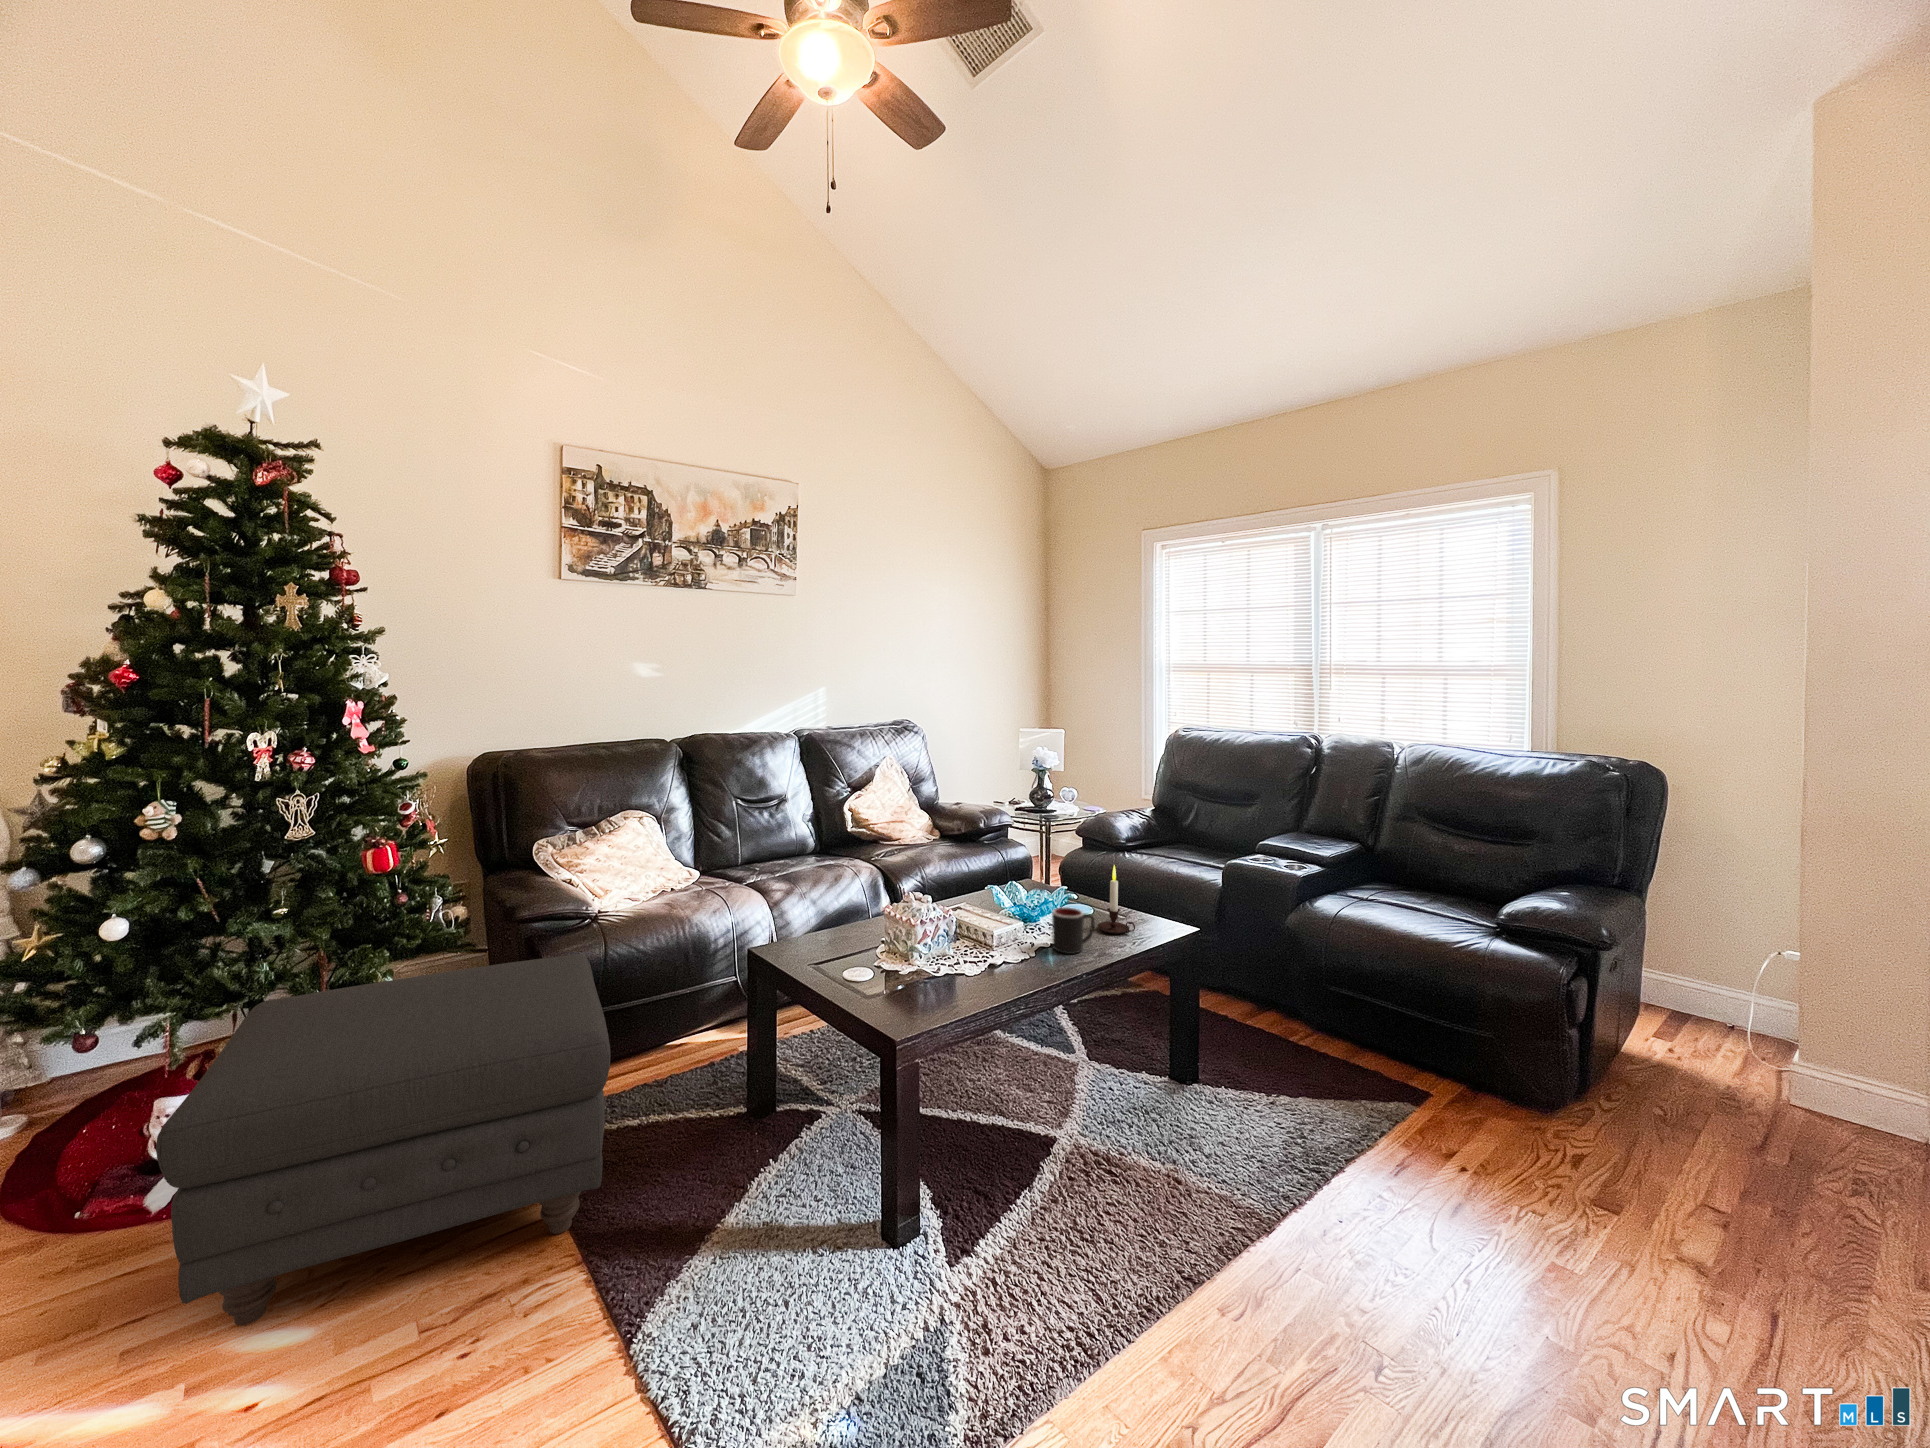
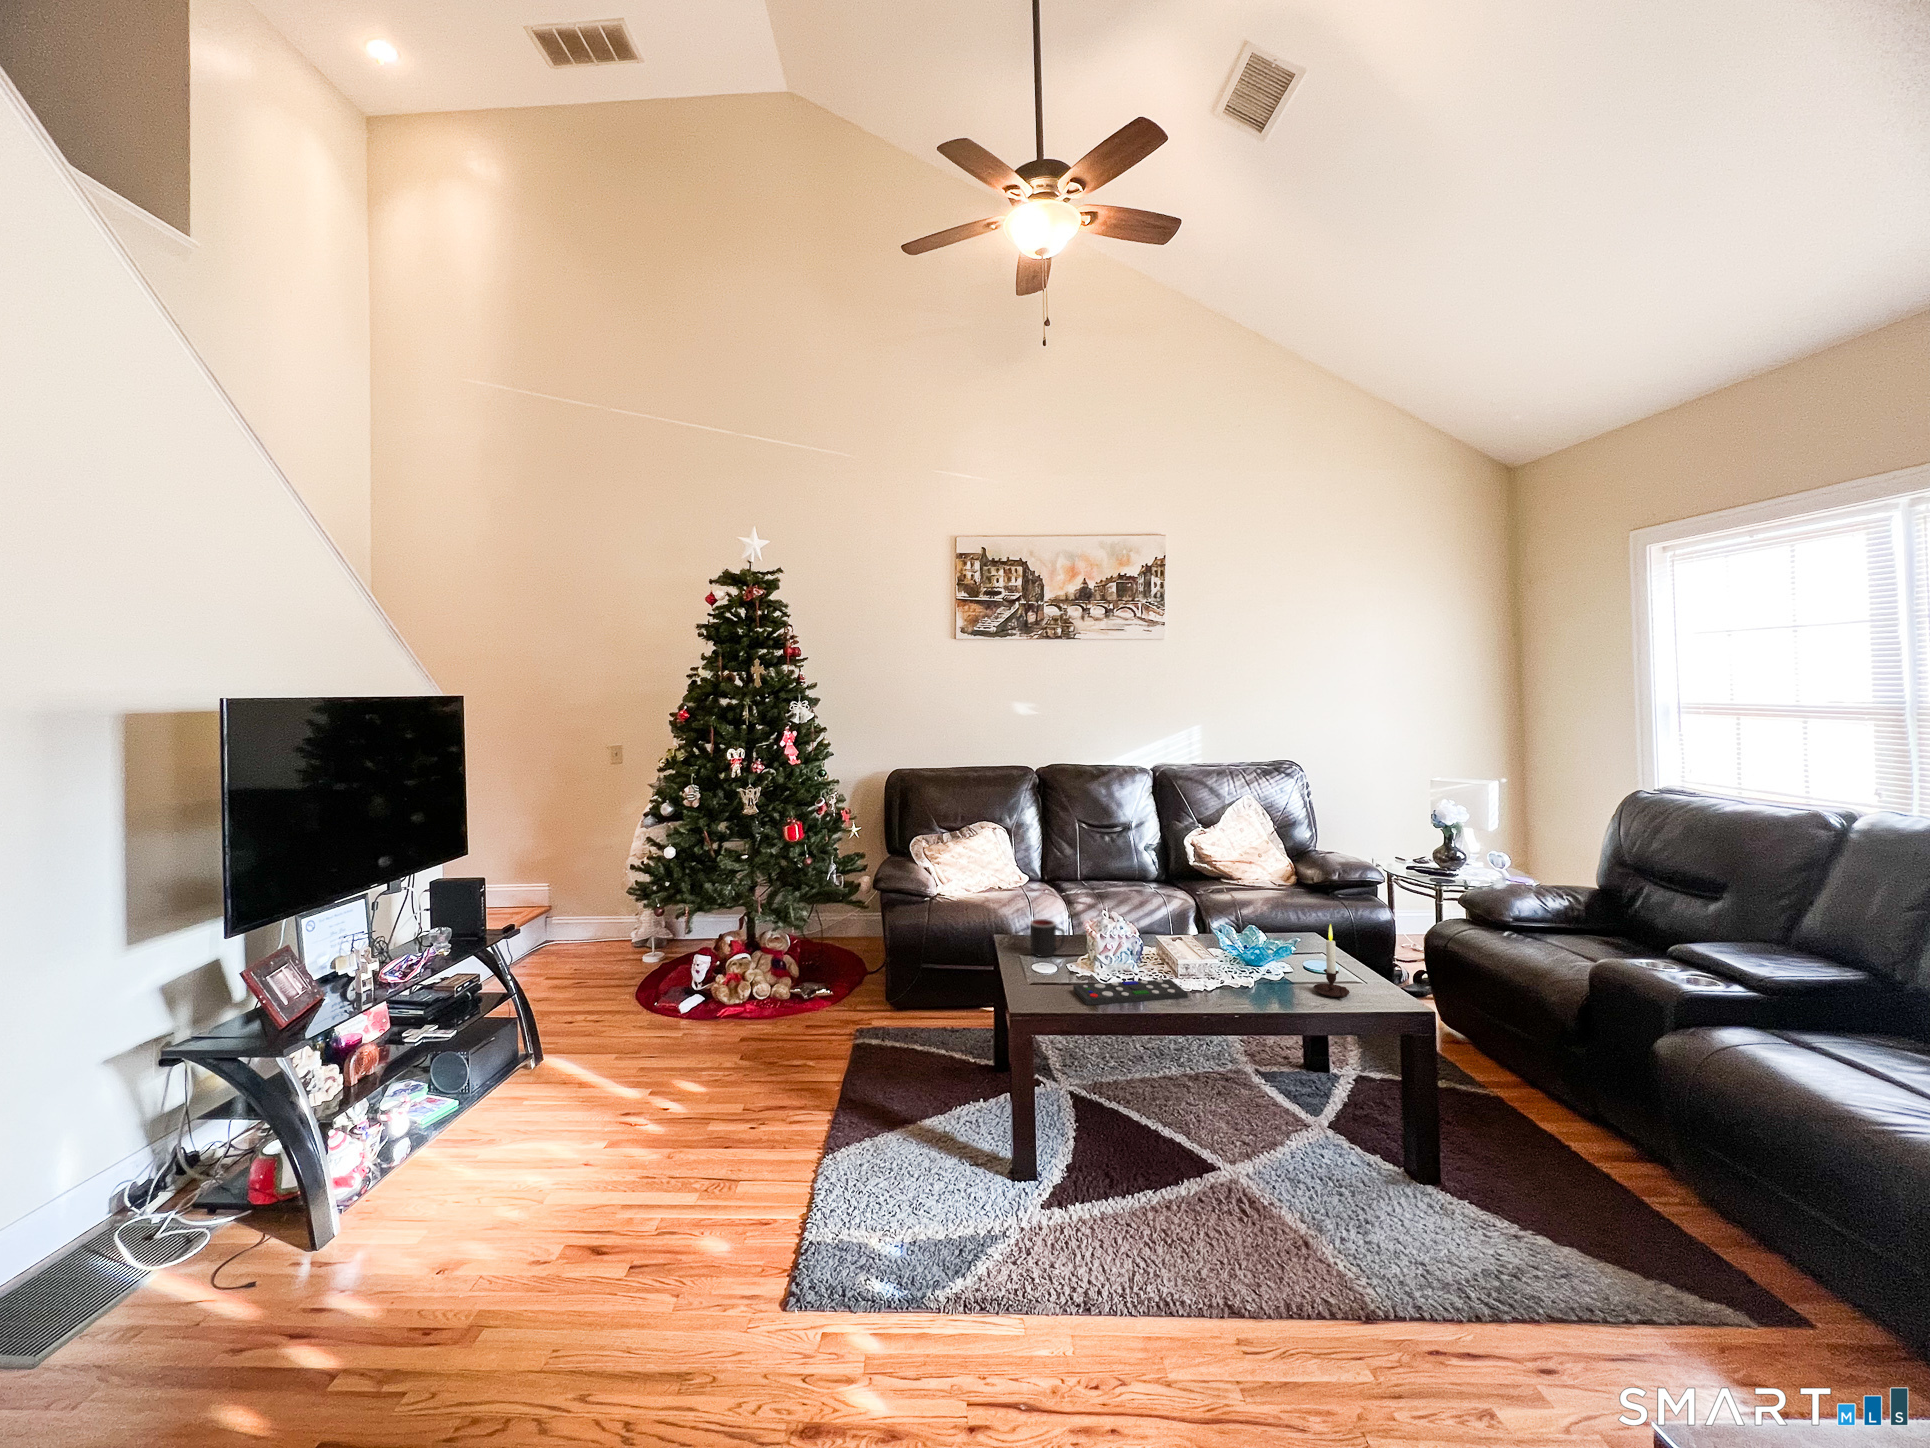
mug: present [1052,907,1094,954] -> present [1030,919,1065,957]
remote control: none [916,952,1022,1004] -> present [1073,979,1188,1005]
ottoman: present [156,954,610,1326] -> none [647,907,895,1091]

